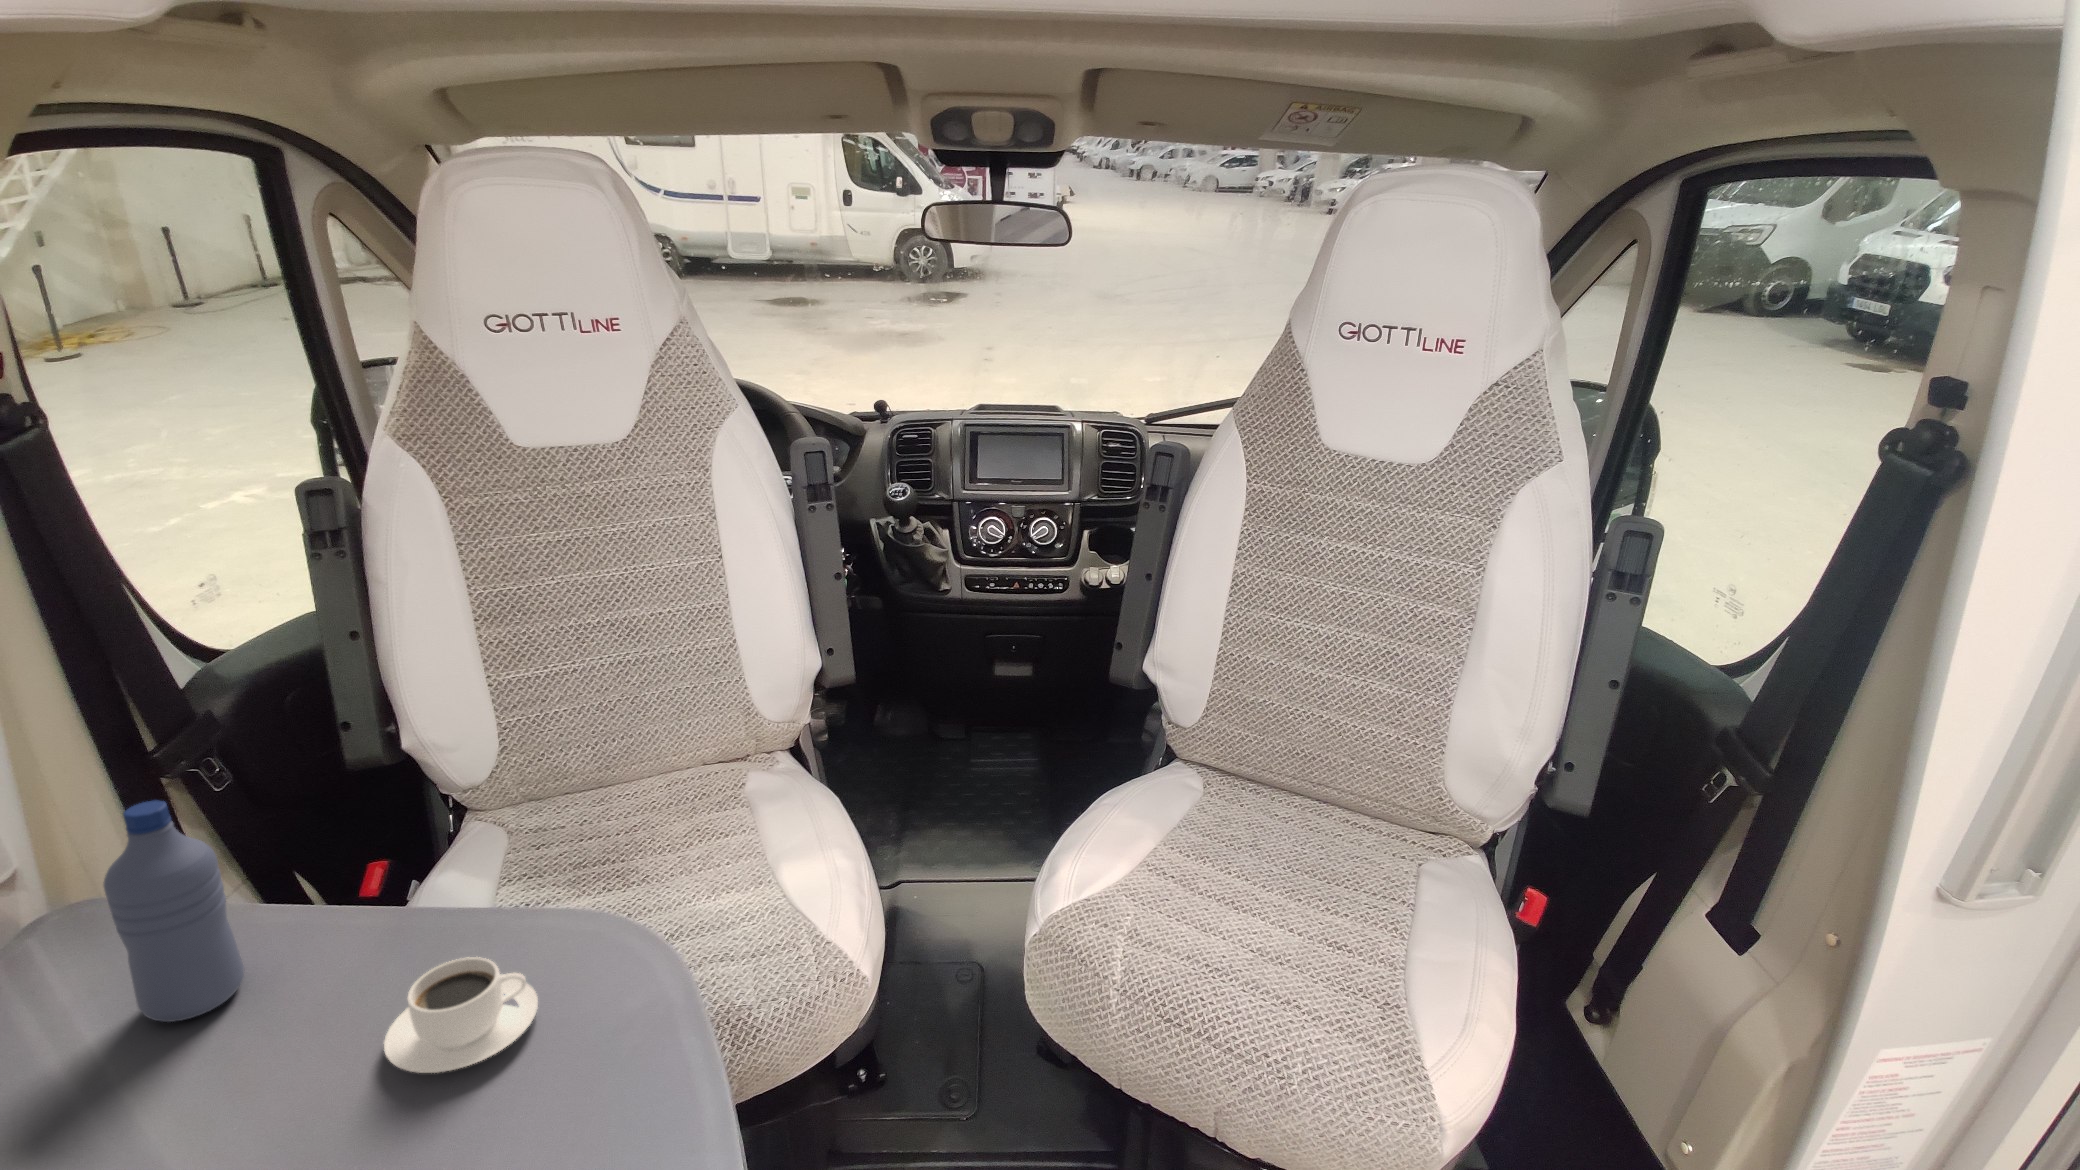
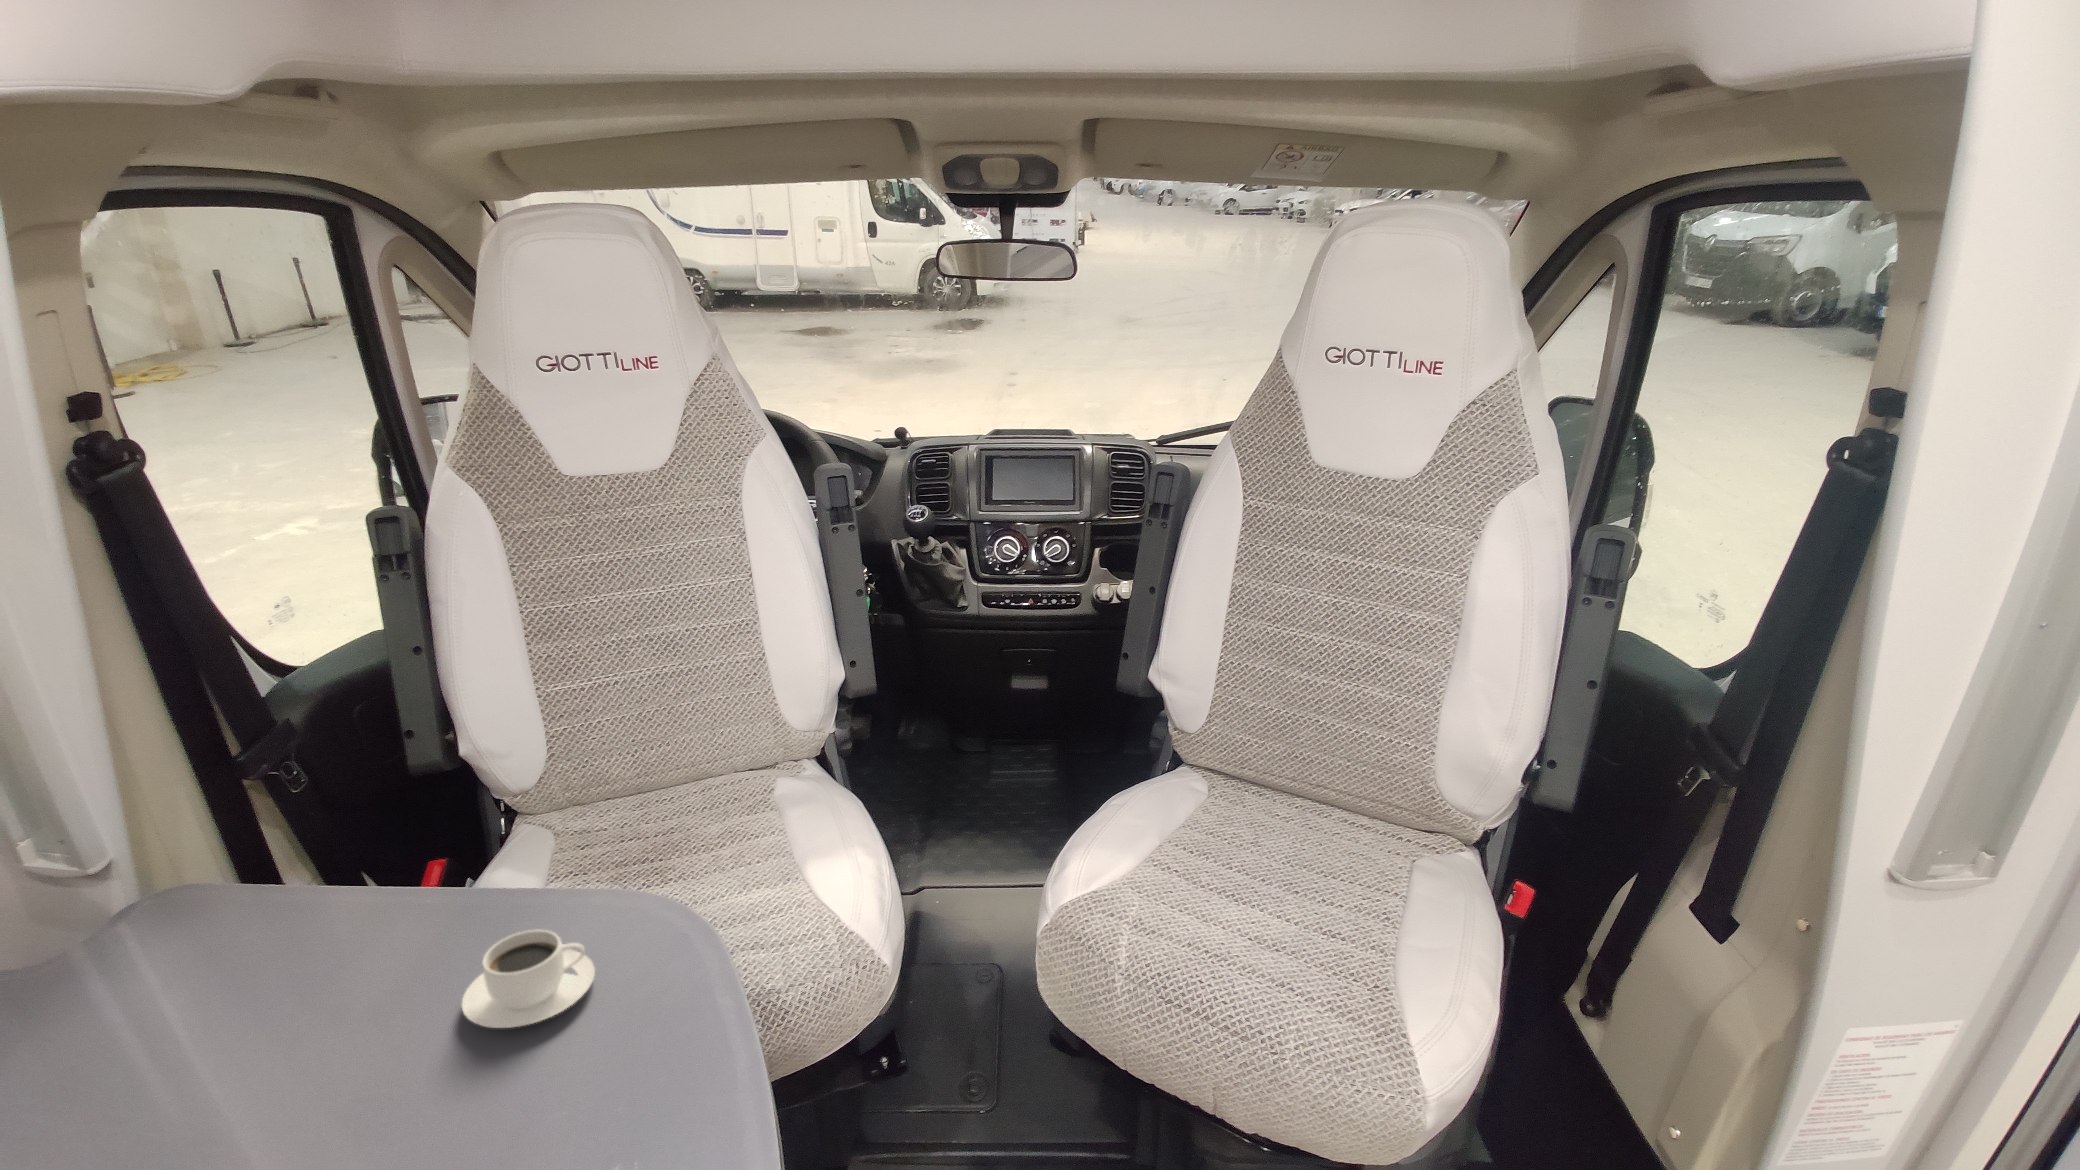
water bottle: present [103,800,244,1022] -> none [221,789,336,986]

